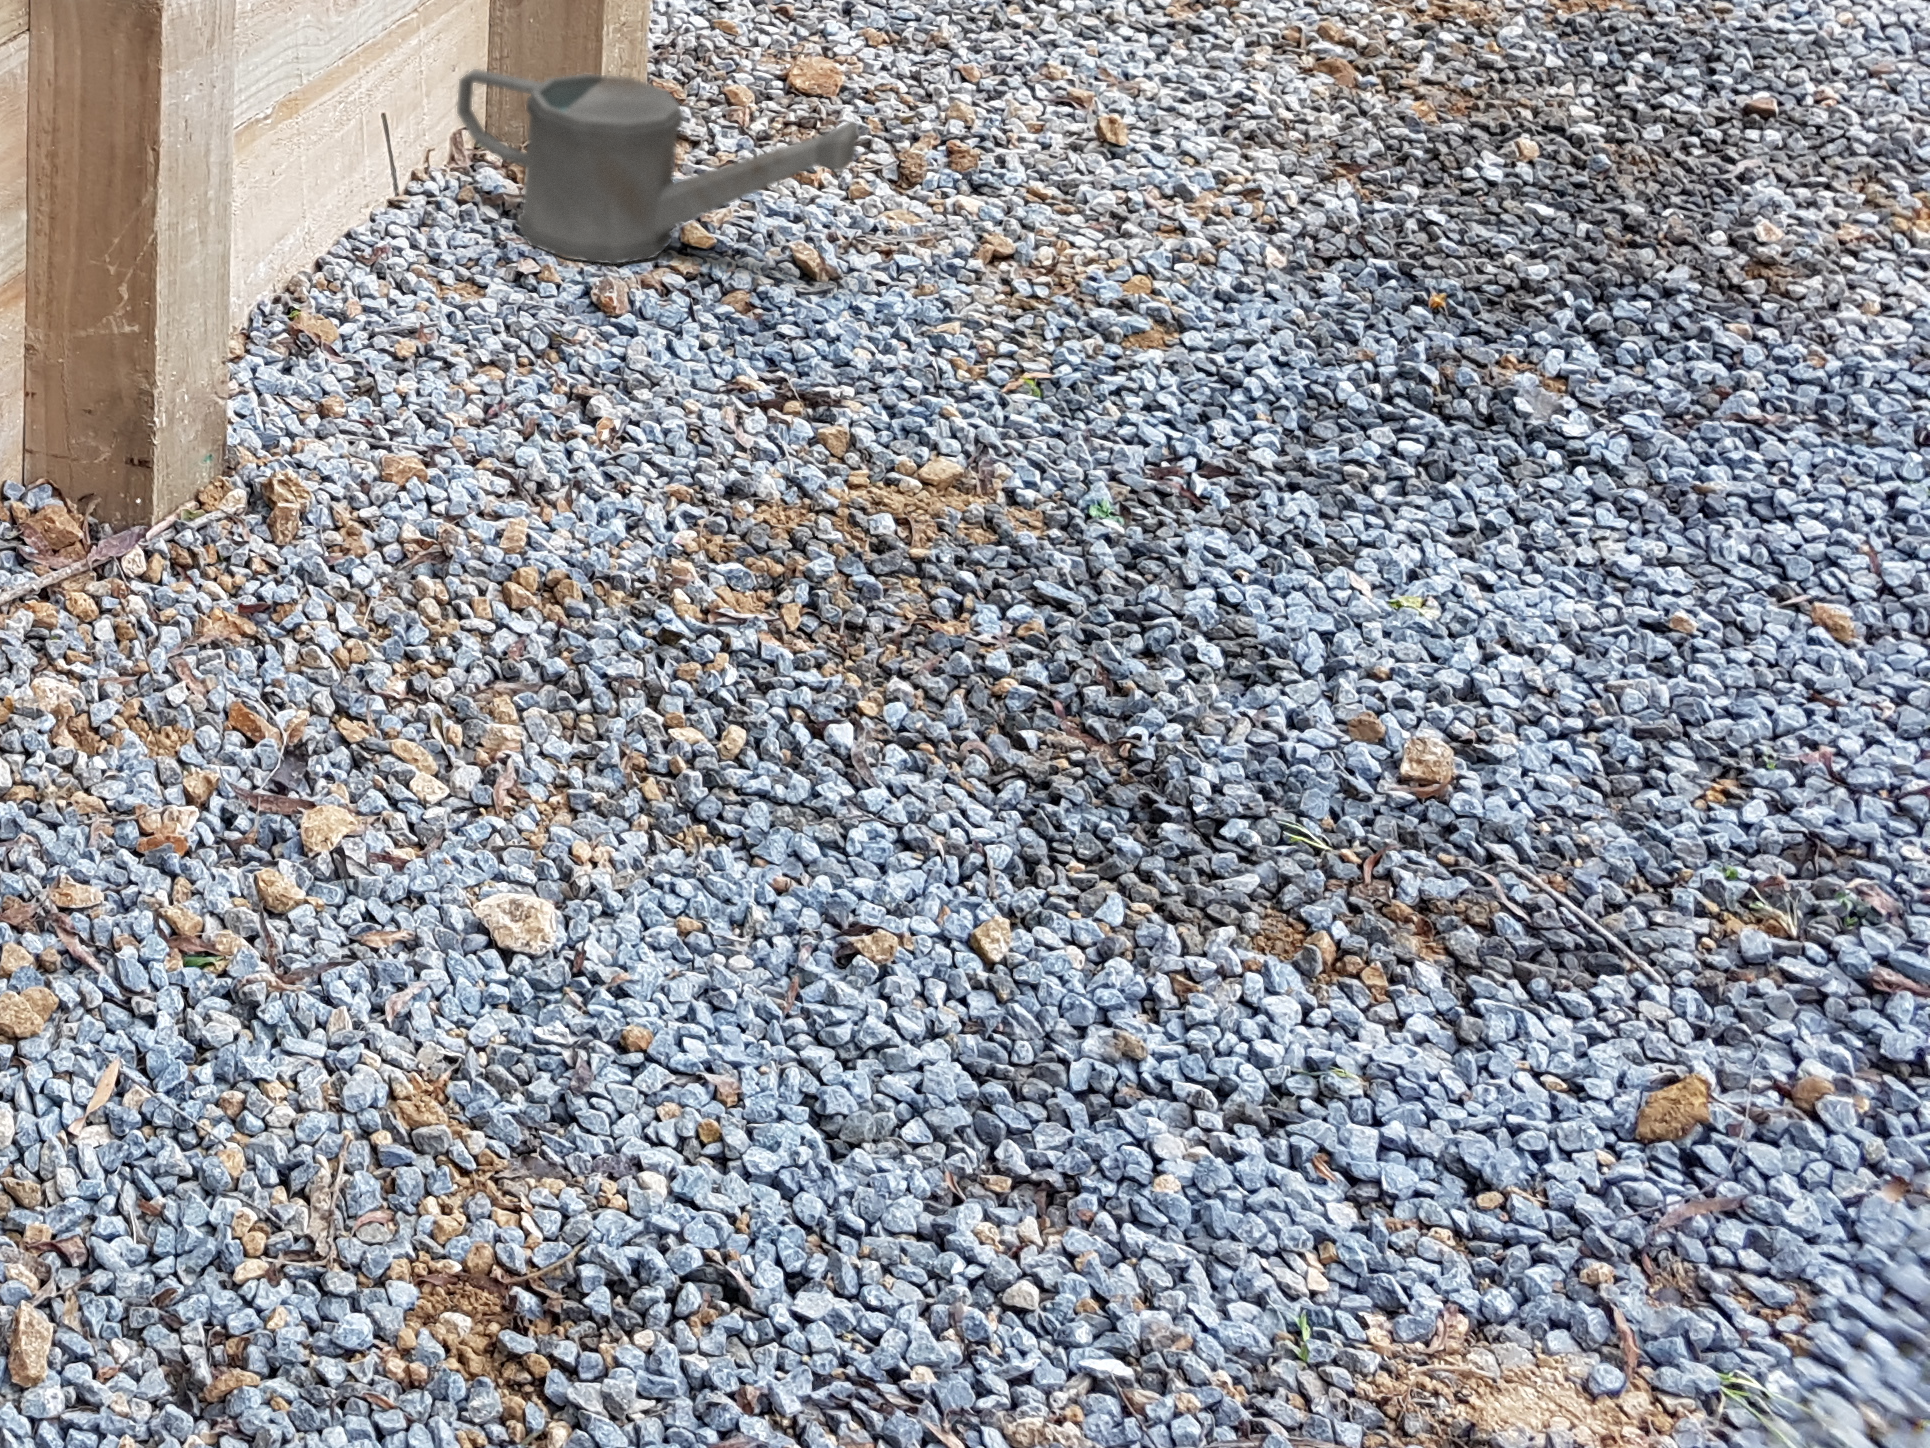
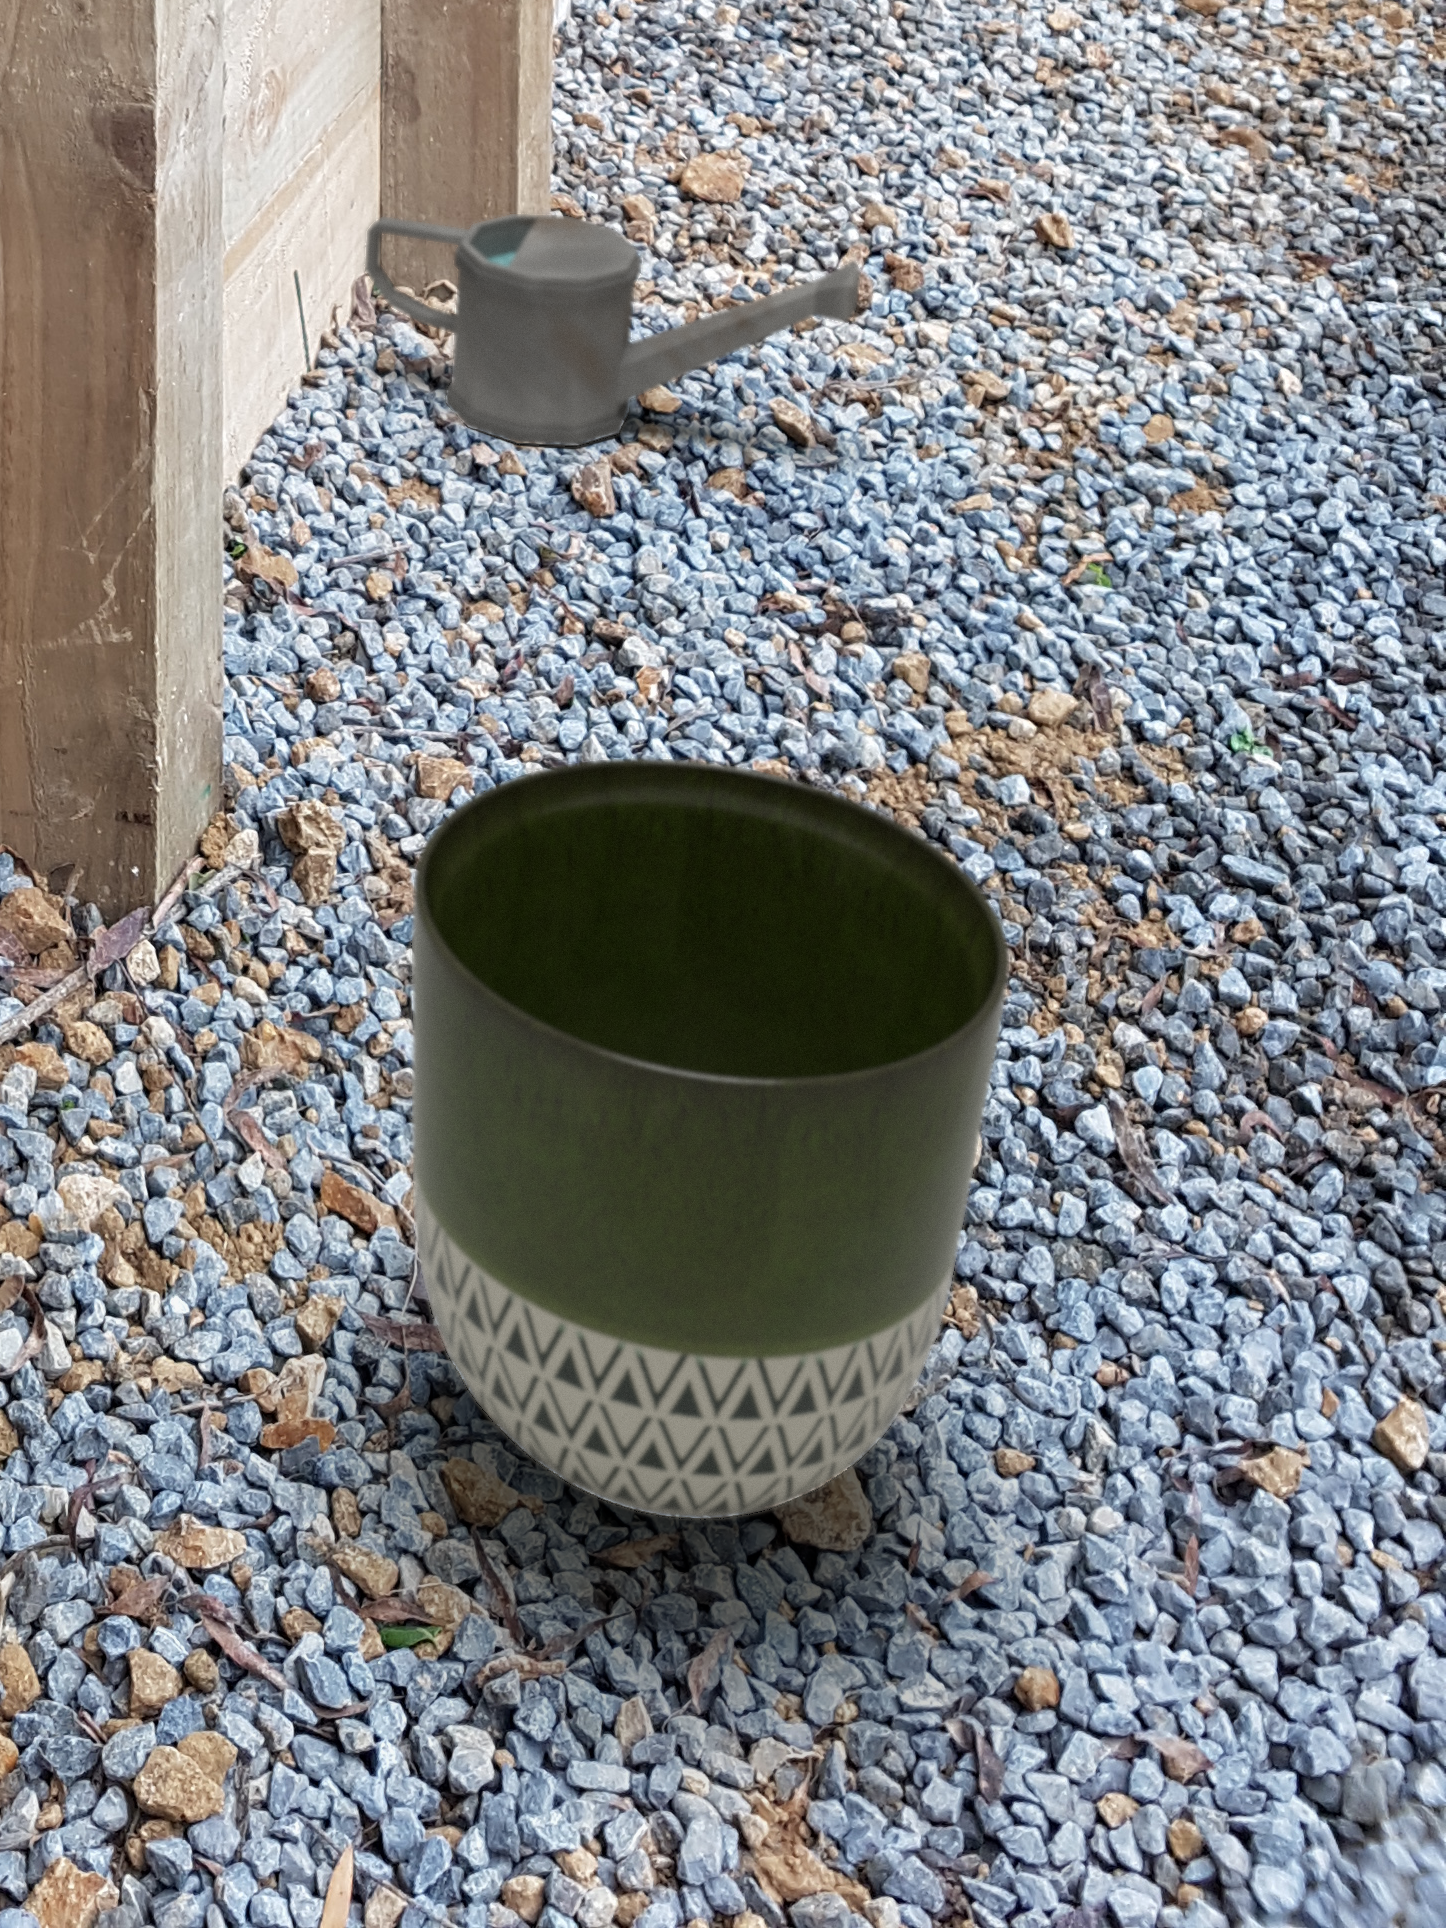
planter: none [247,396,662,912] -> present [412,758,1009,1519]

